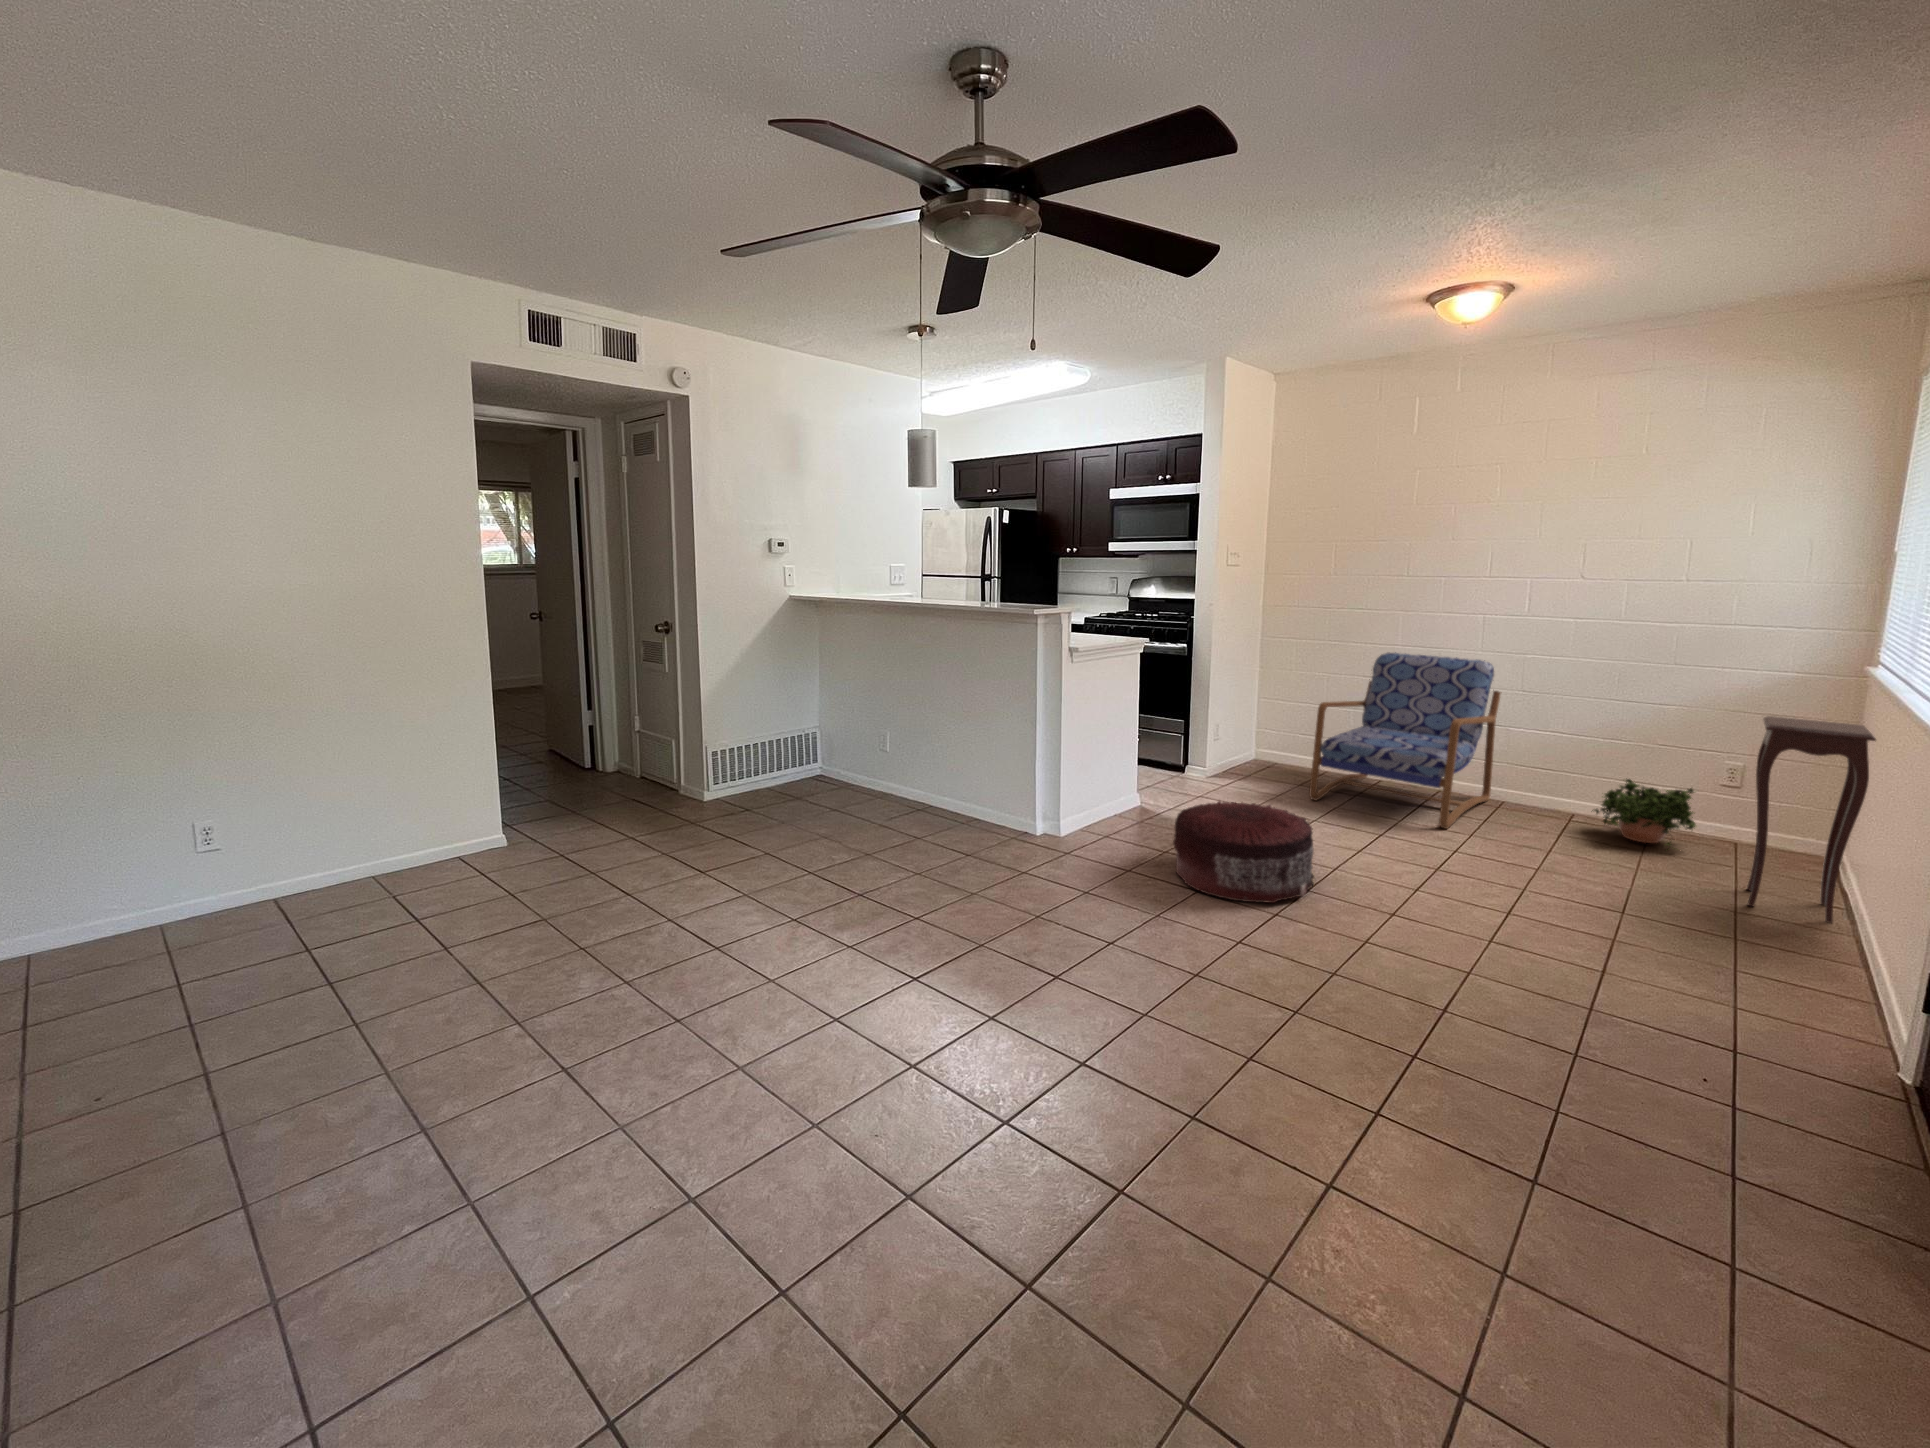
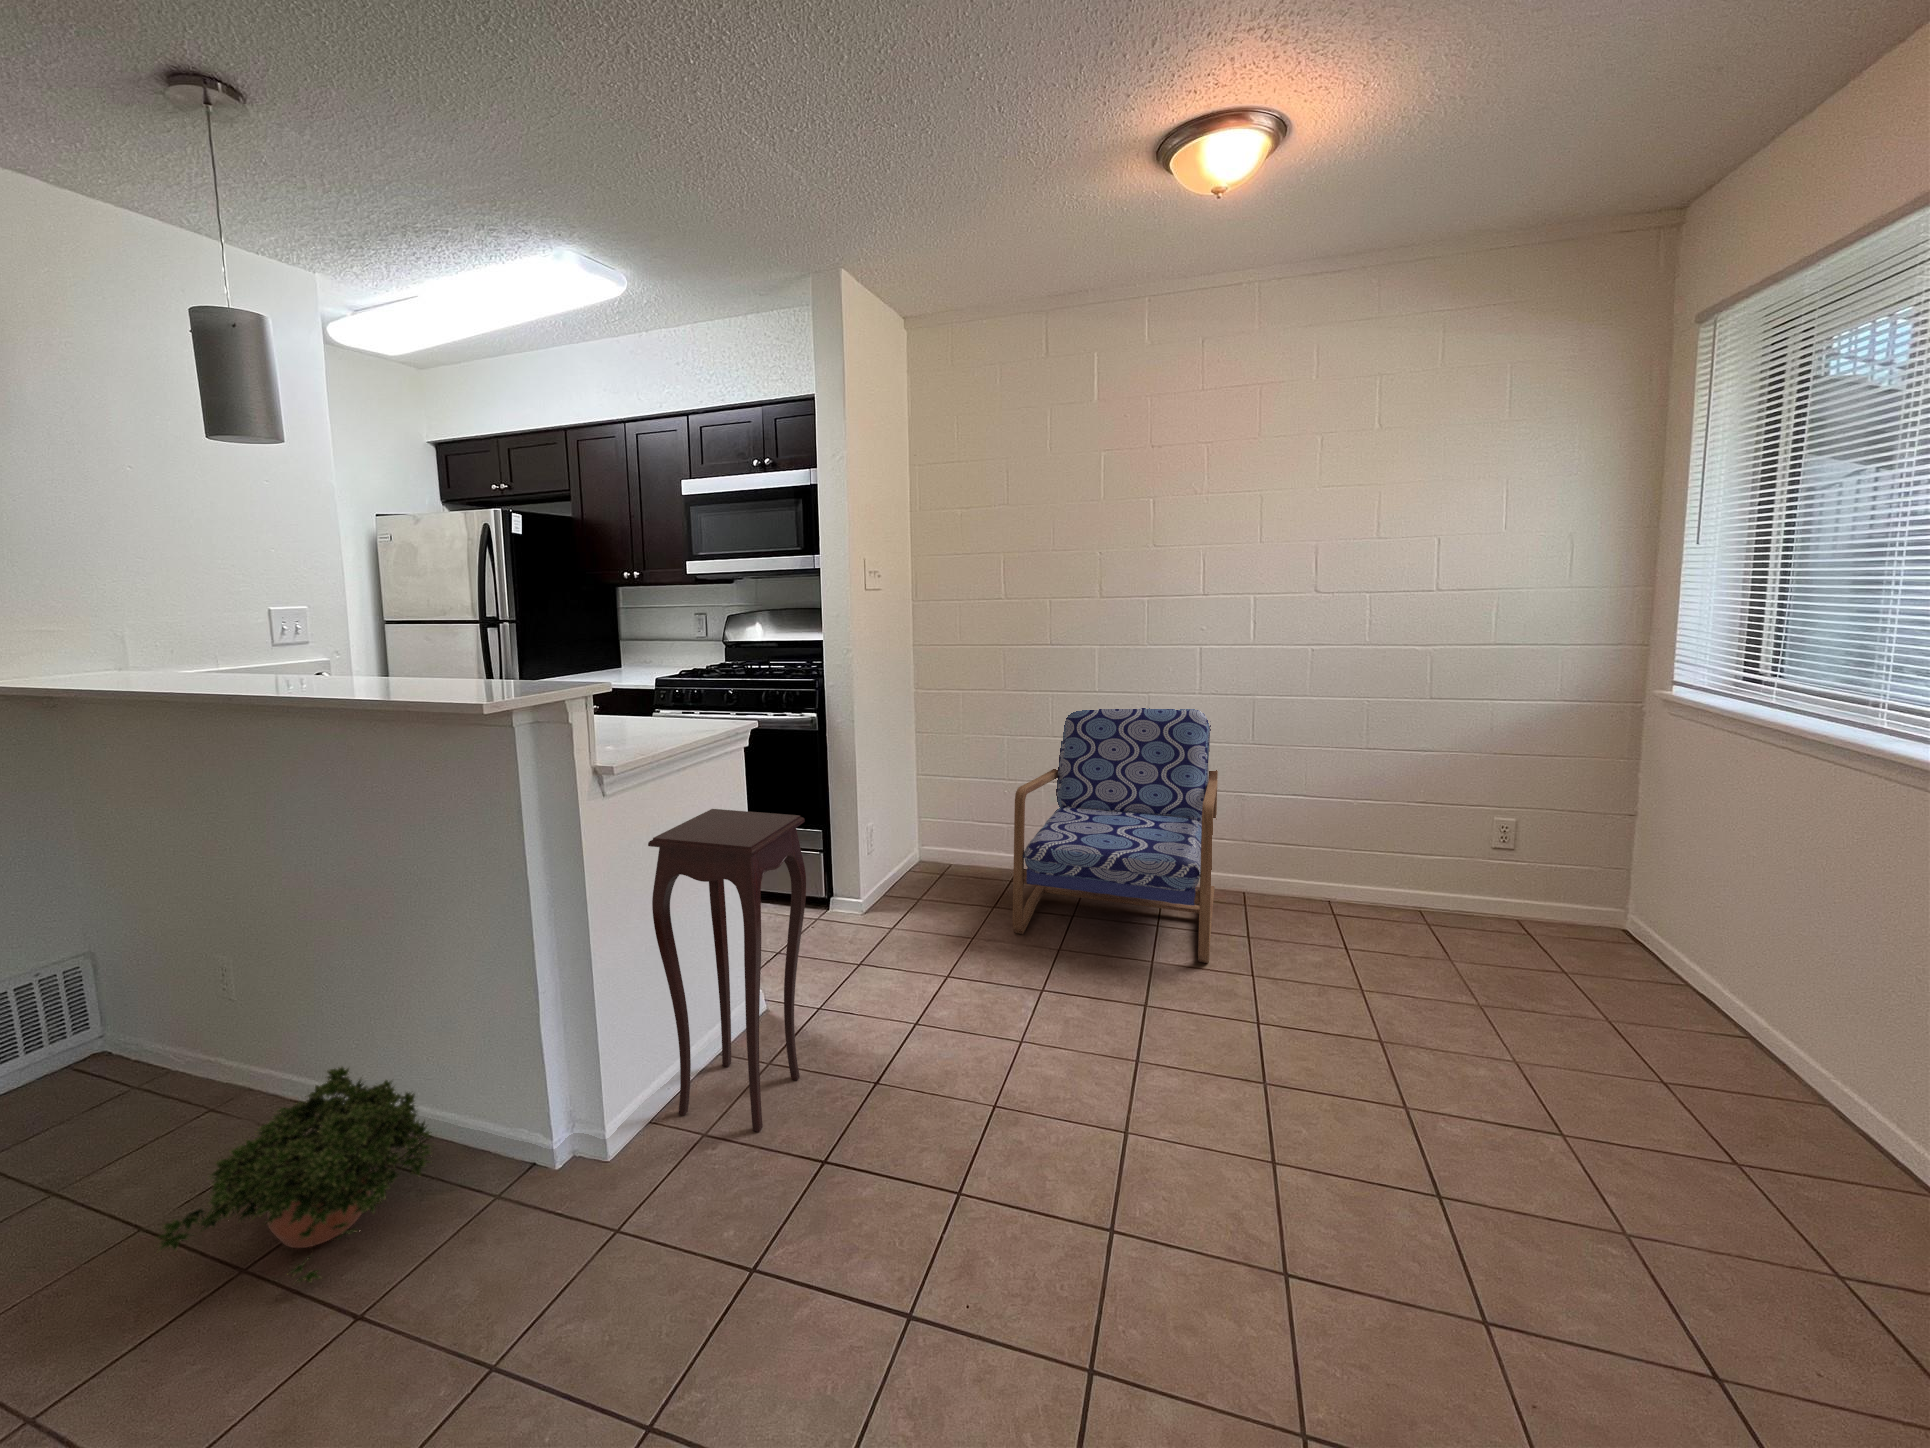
side table: present [1747,716,1876,923] -> present [648,809,806,1132]
potted plant: present [1592,779,1696,846] -> present [158,1067,432,1283]
pouf: present [1173,801,1314,903] -> none [842,1031,1119,1337]

